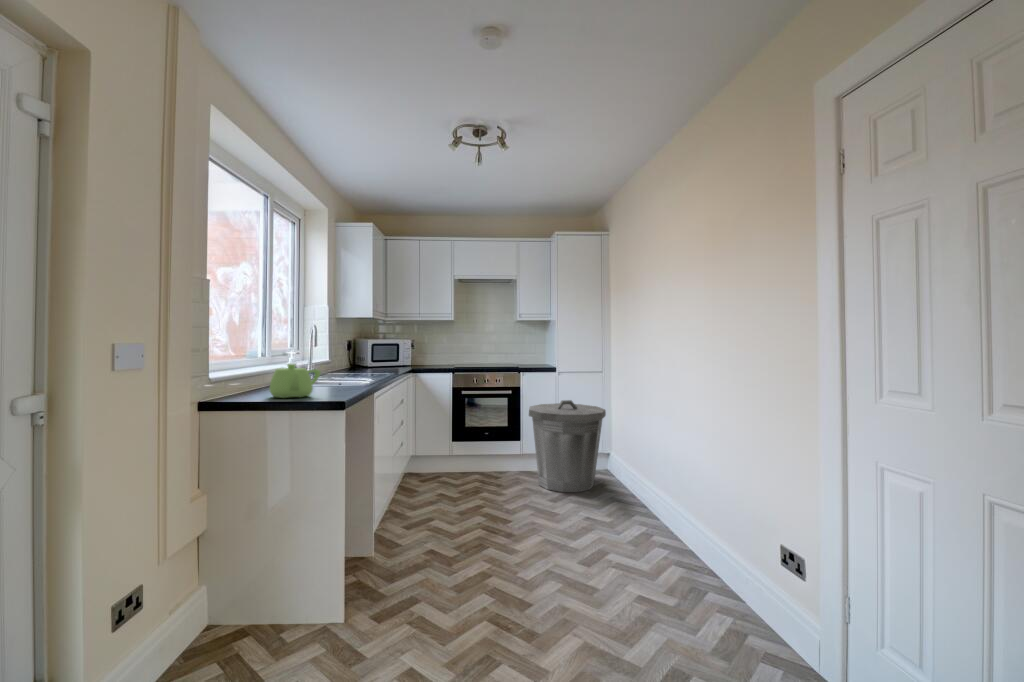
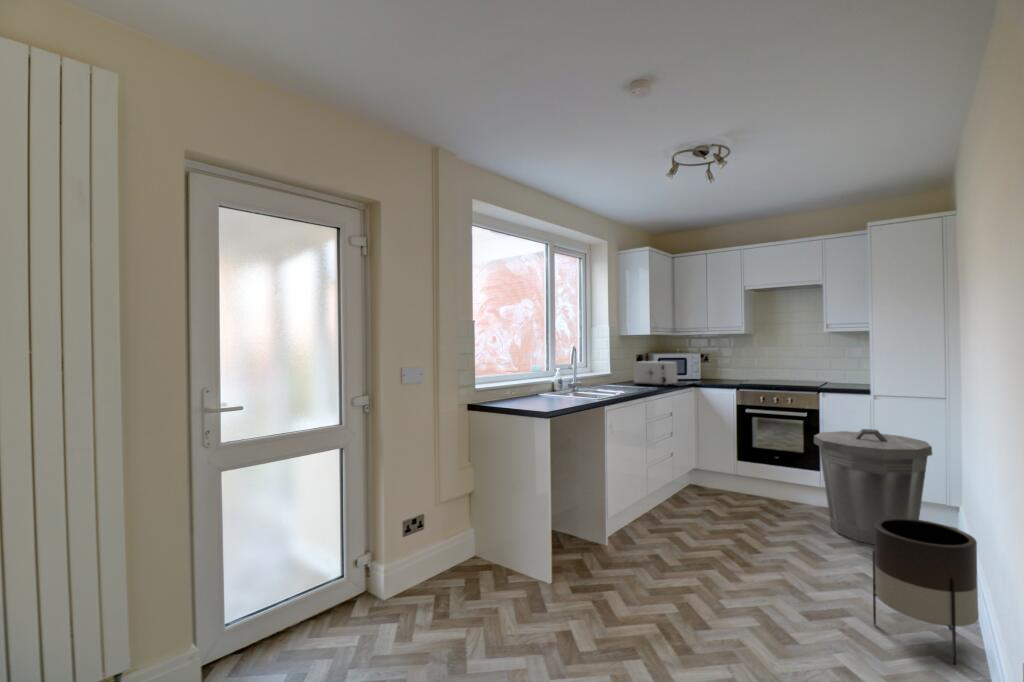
toaster: none [357,346,402,372] -> present [633,361,677,386]
teapot: present [270,364,320,398] -> none [513,379,548,404]
planter: none [625,464,689,565] -> present [872,518,979,665]

